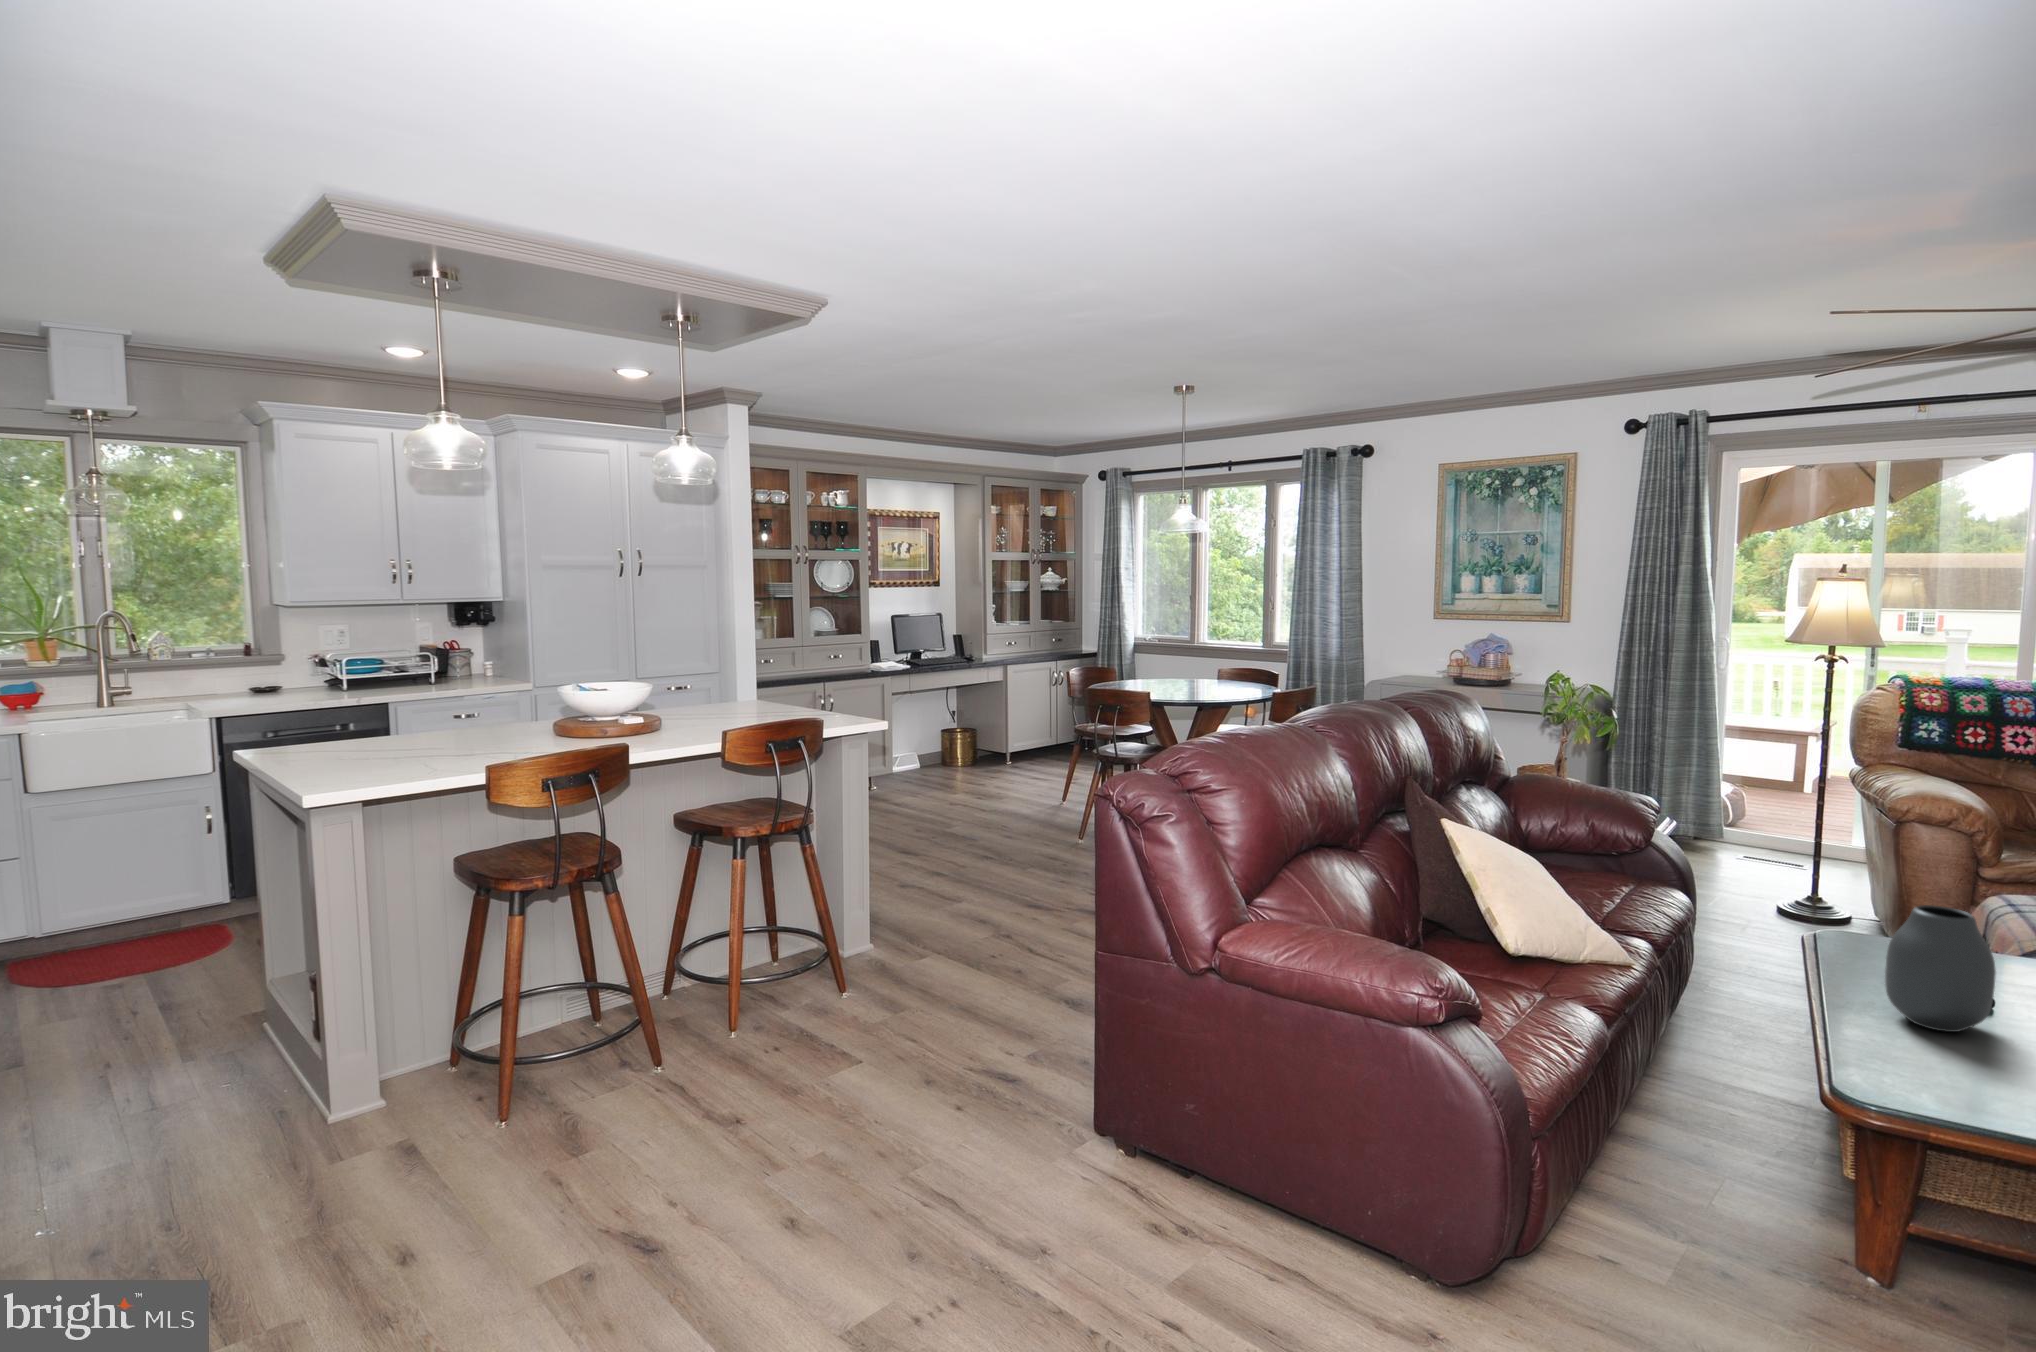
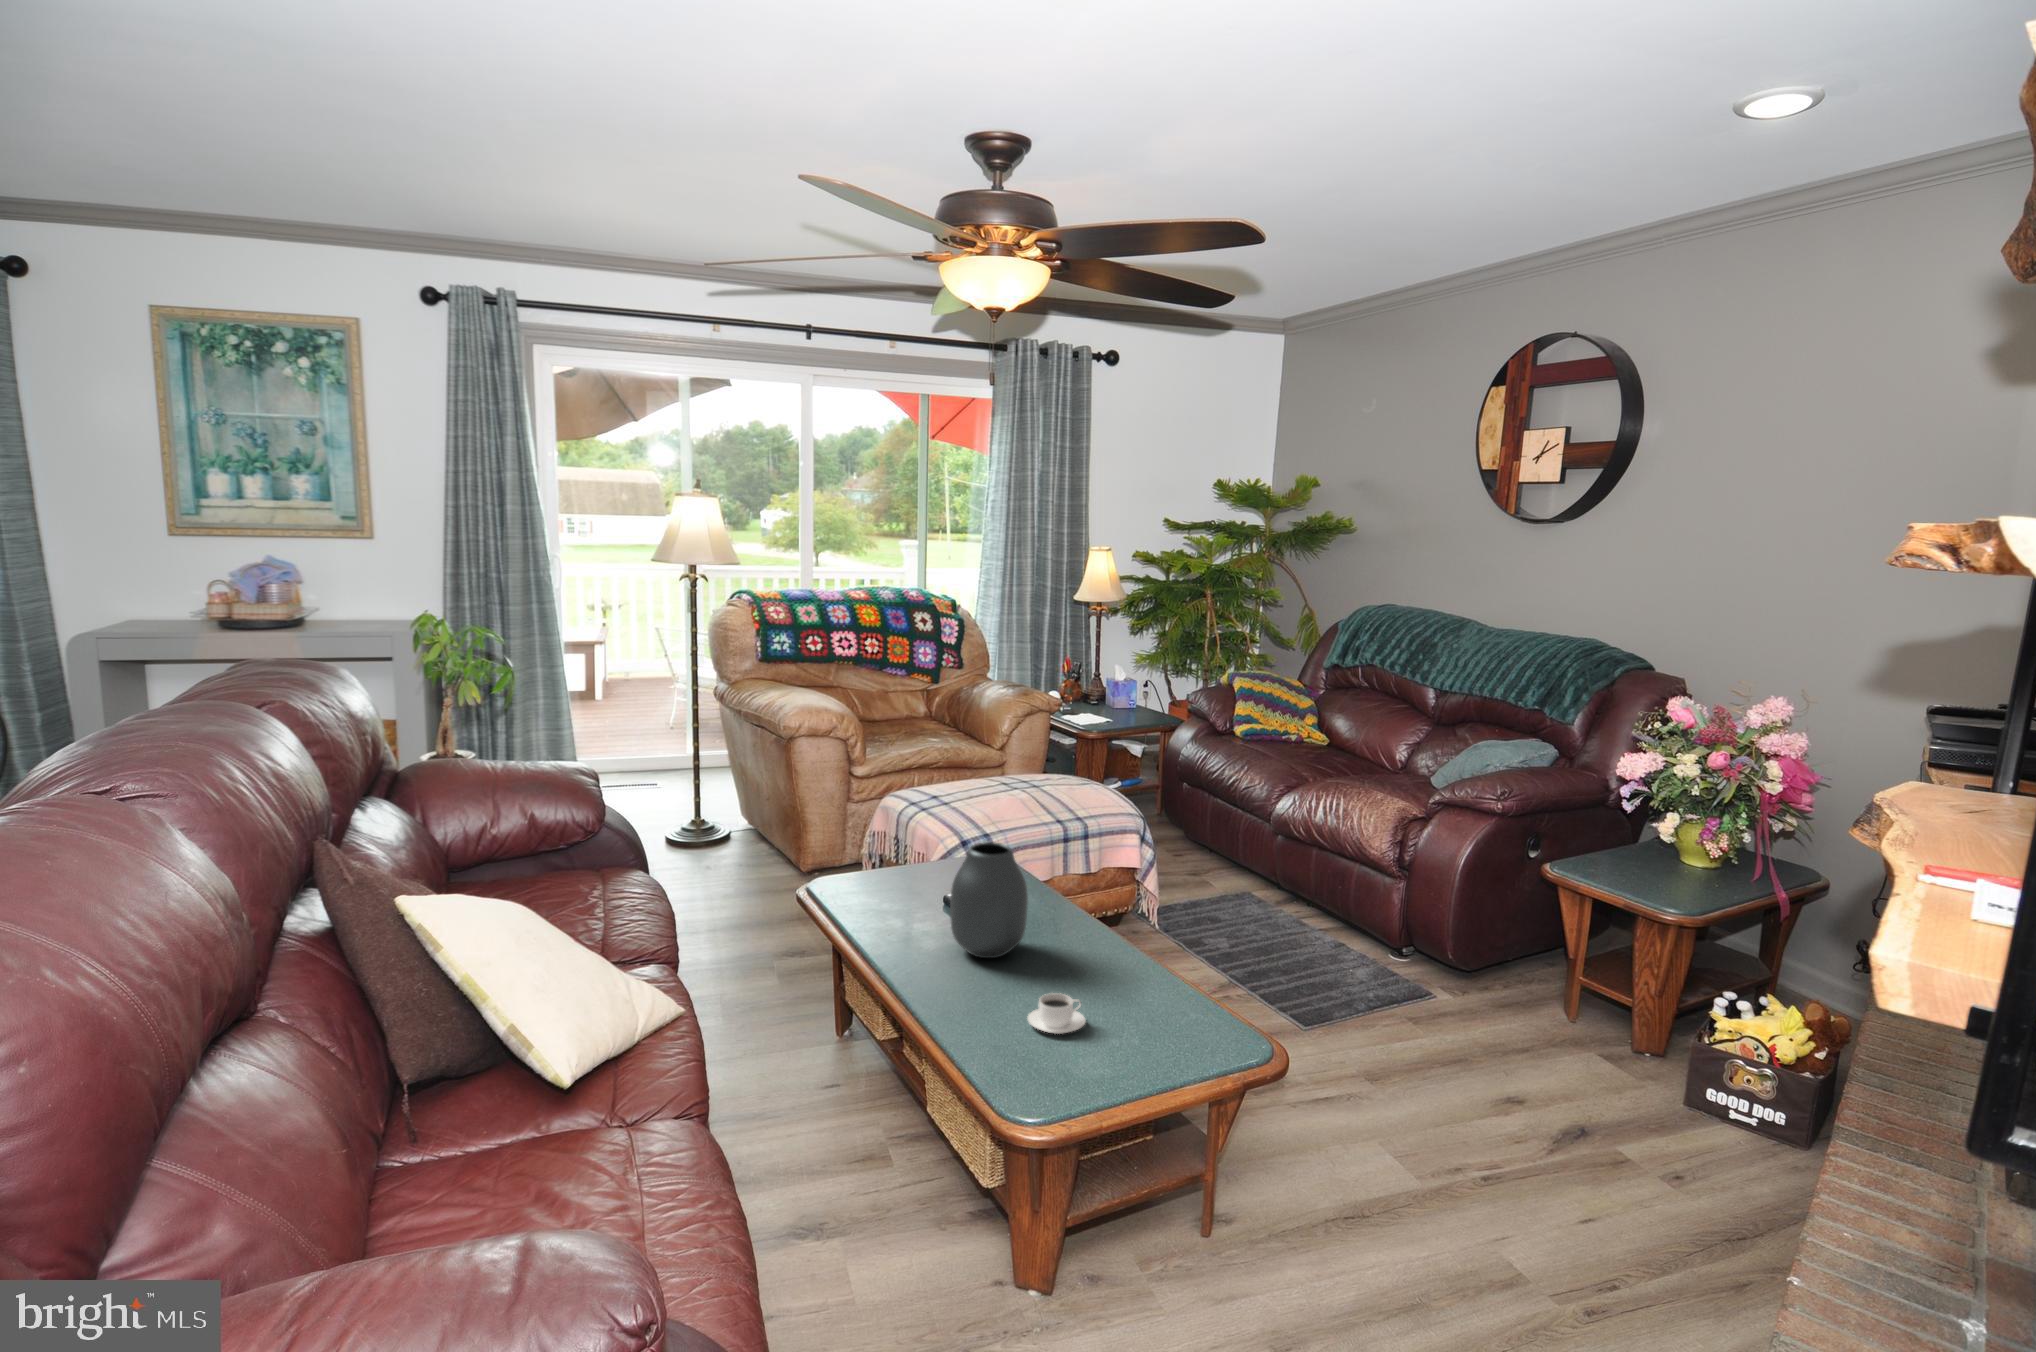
coffee cup: none [1902,1059,1986,1106] -> present [1027,993,1086,1034]

